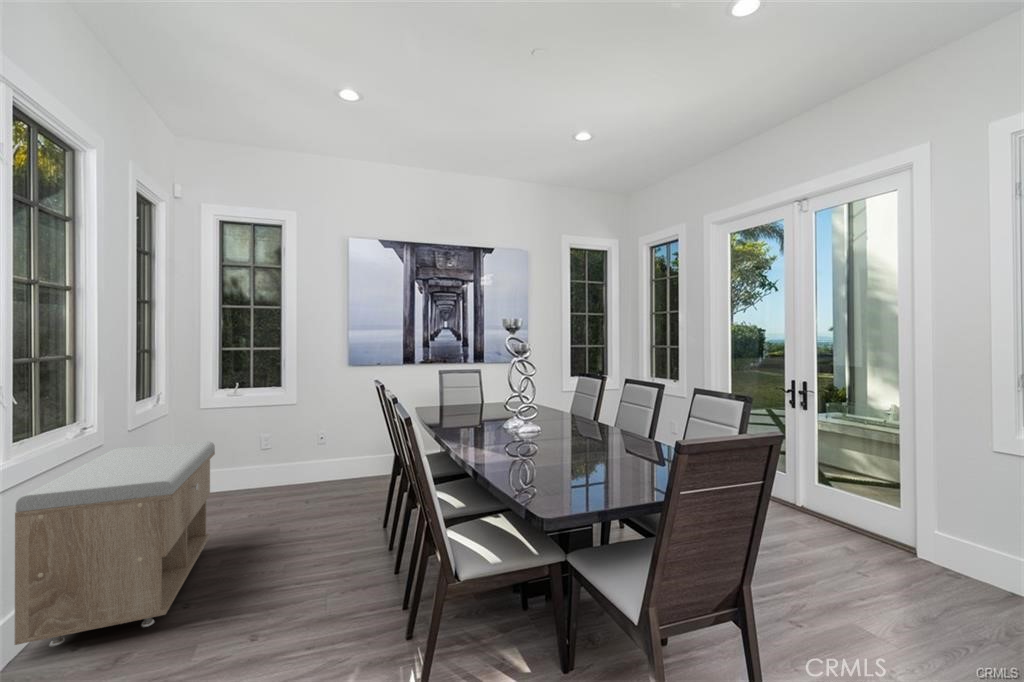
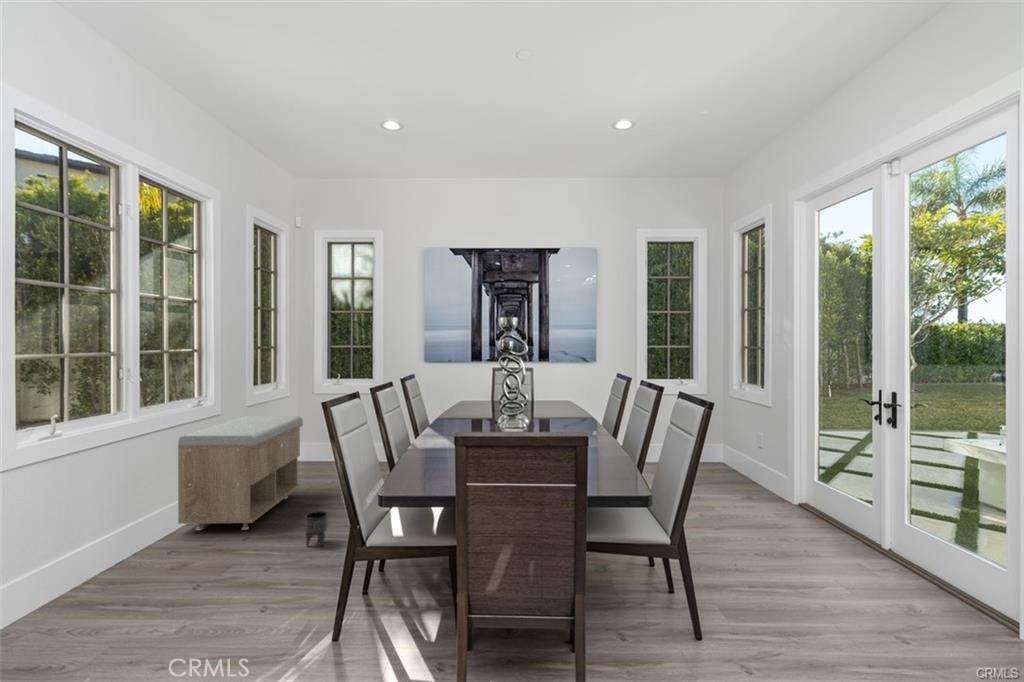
planter: none [271,577,305,635] -> present [305,511,328,546]

